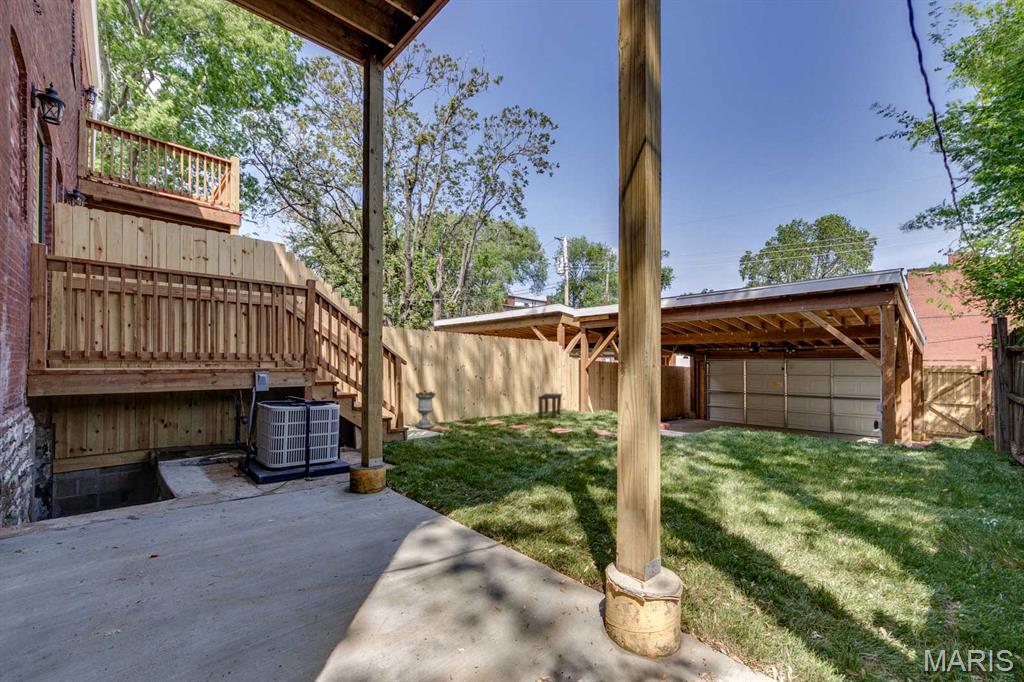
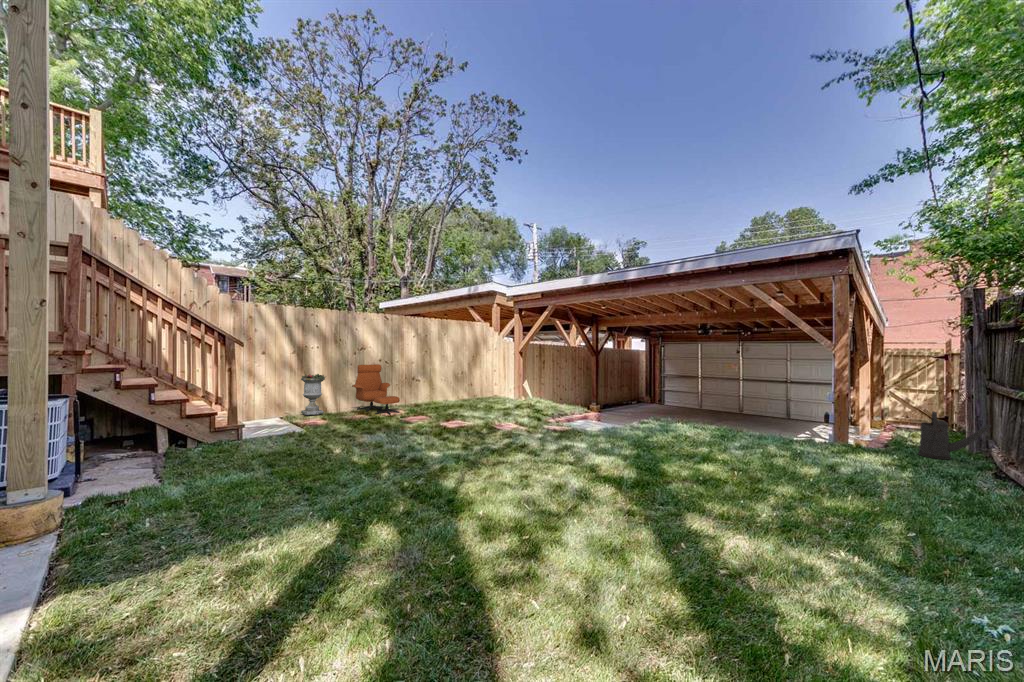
lounge chair: none [452,383,498,428] -> present [352,364,400,415]
bench: present [538,394,562,418] -> none [462,377,493,403]
watering can: none [947,418,1010,456] -> present [910,412,991,459]

